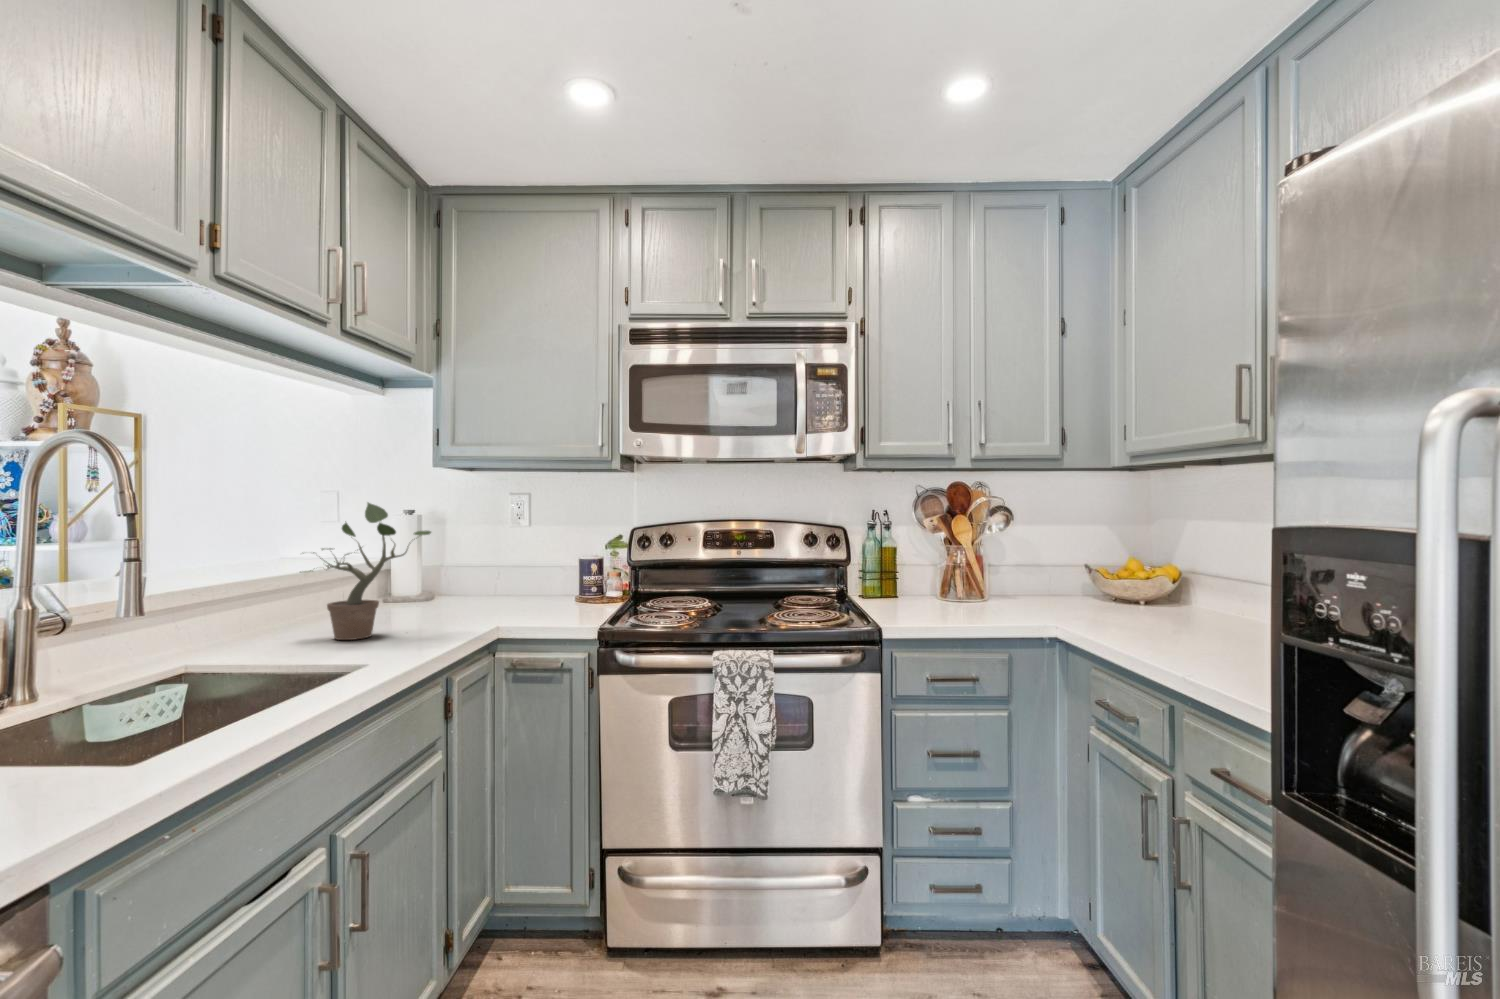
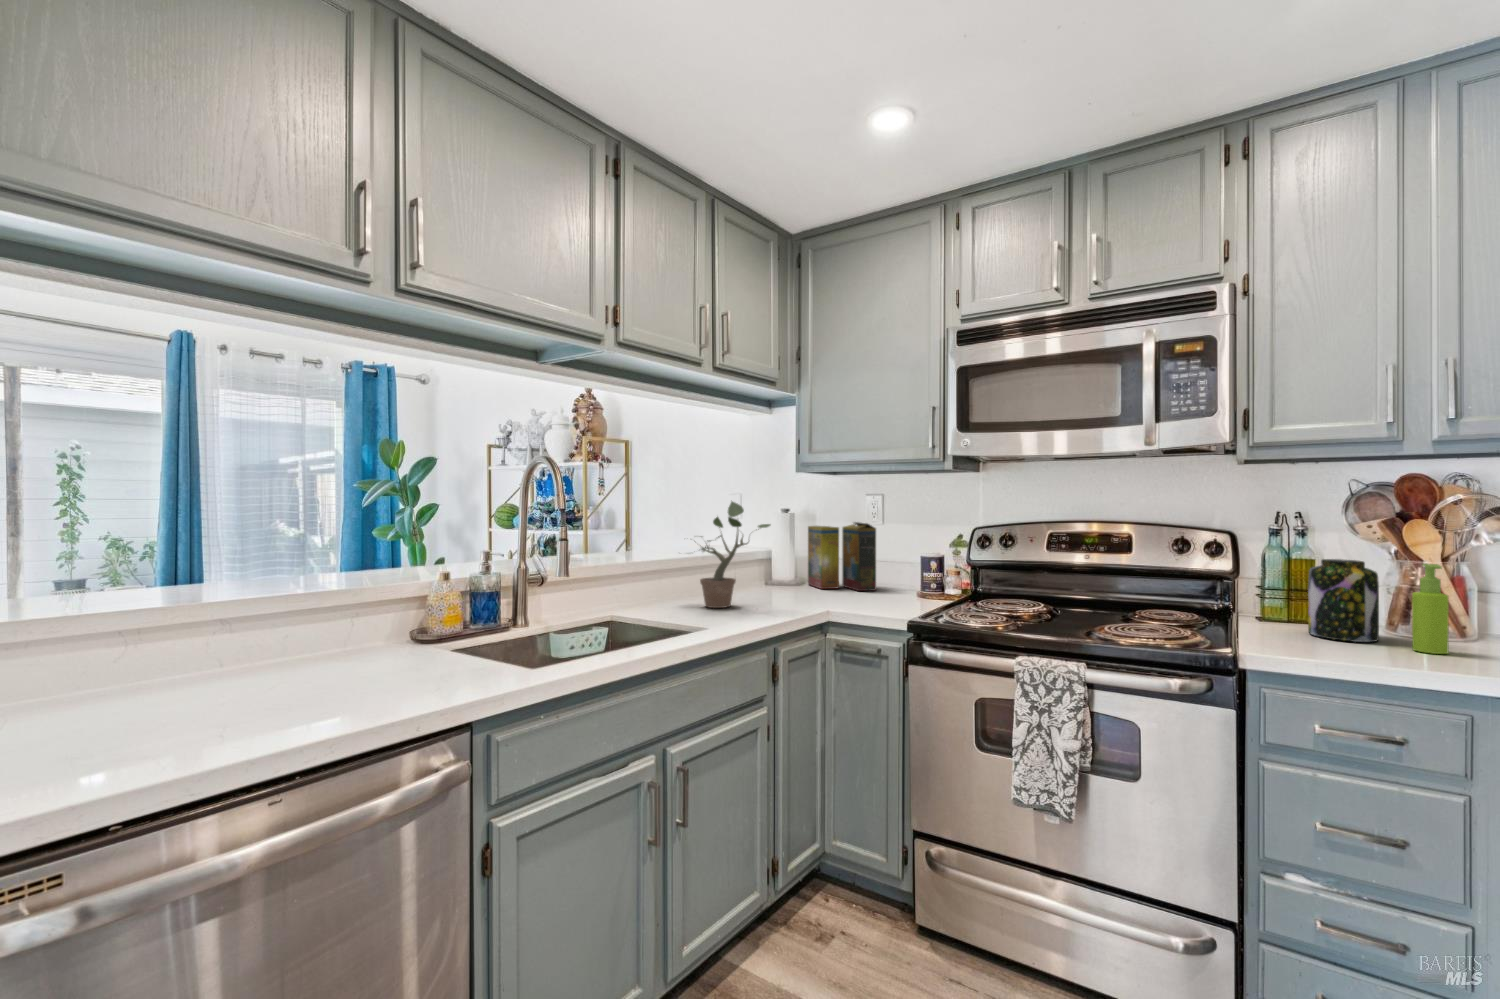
cereal box: none [438,526,527,604] -> present [808,522,876,591]
jar: none [902,547,945,609] -> present [1308,559,1379,642]
soap dispenser: none [967,548,987,612] -> present [1412,564,1449,654]

